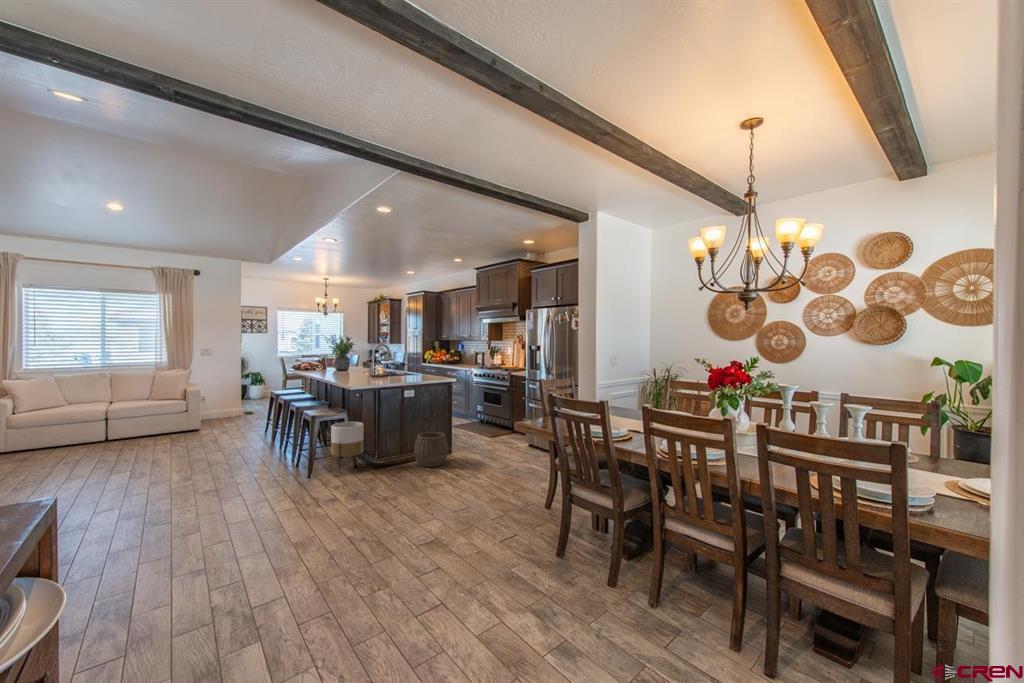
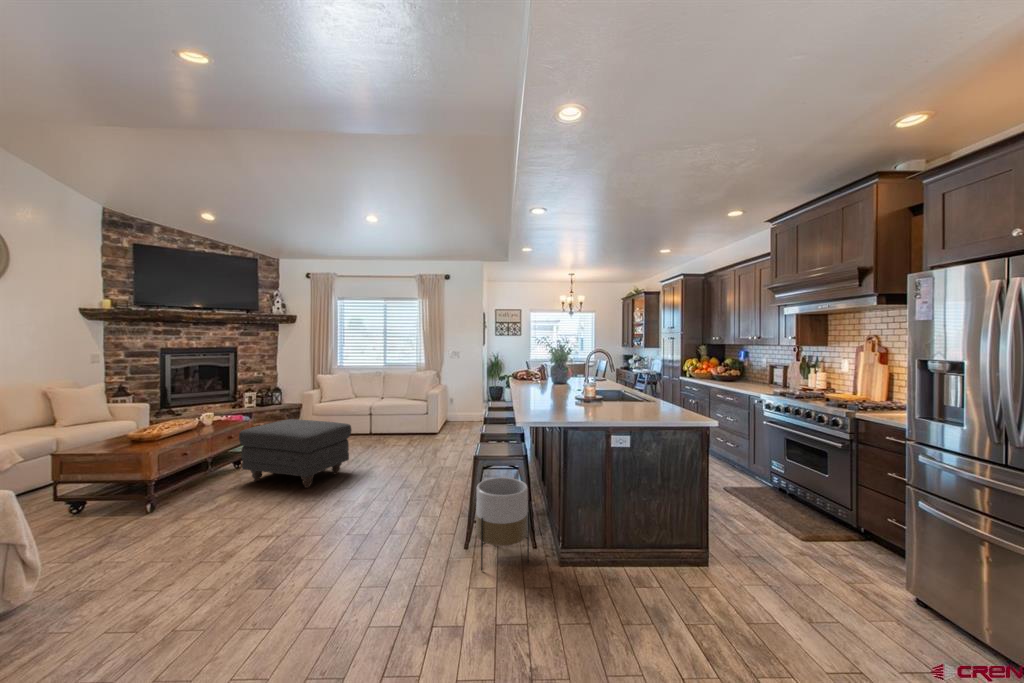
ottoman: none [23,416,156,481] -> present [239,419,351,488]
woven basket: present [414,432,448,467] -> none [611,531,687,624]

